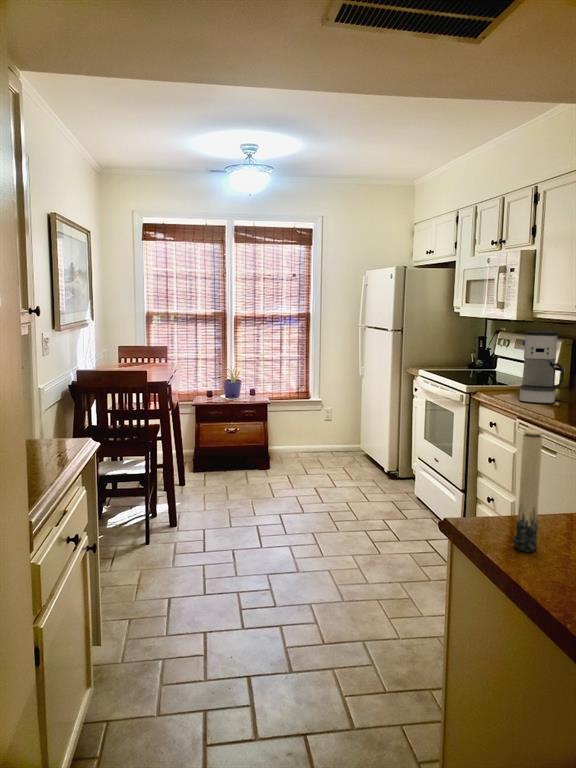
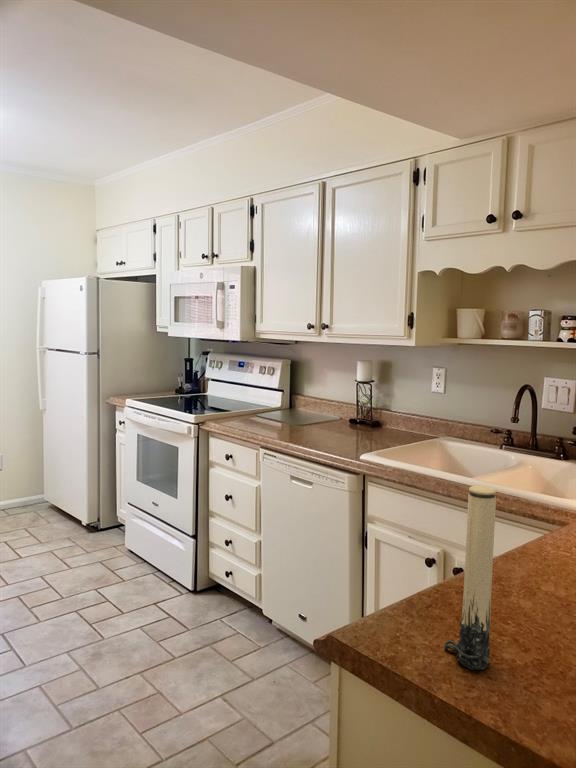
coffee maker: present [519,330,564,404] -> none [256,350,300,430]

